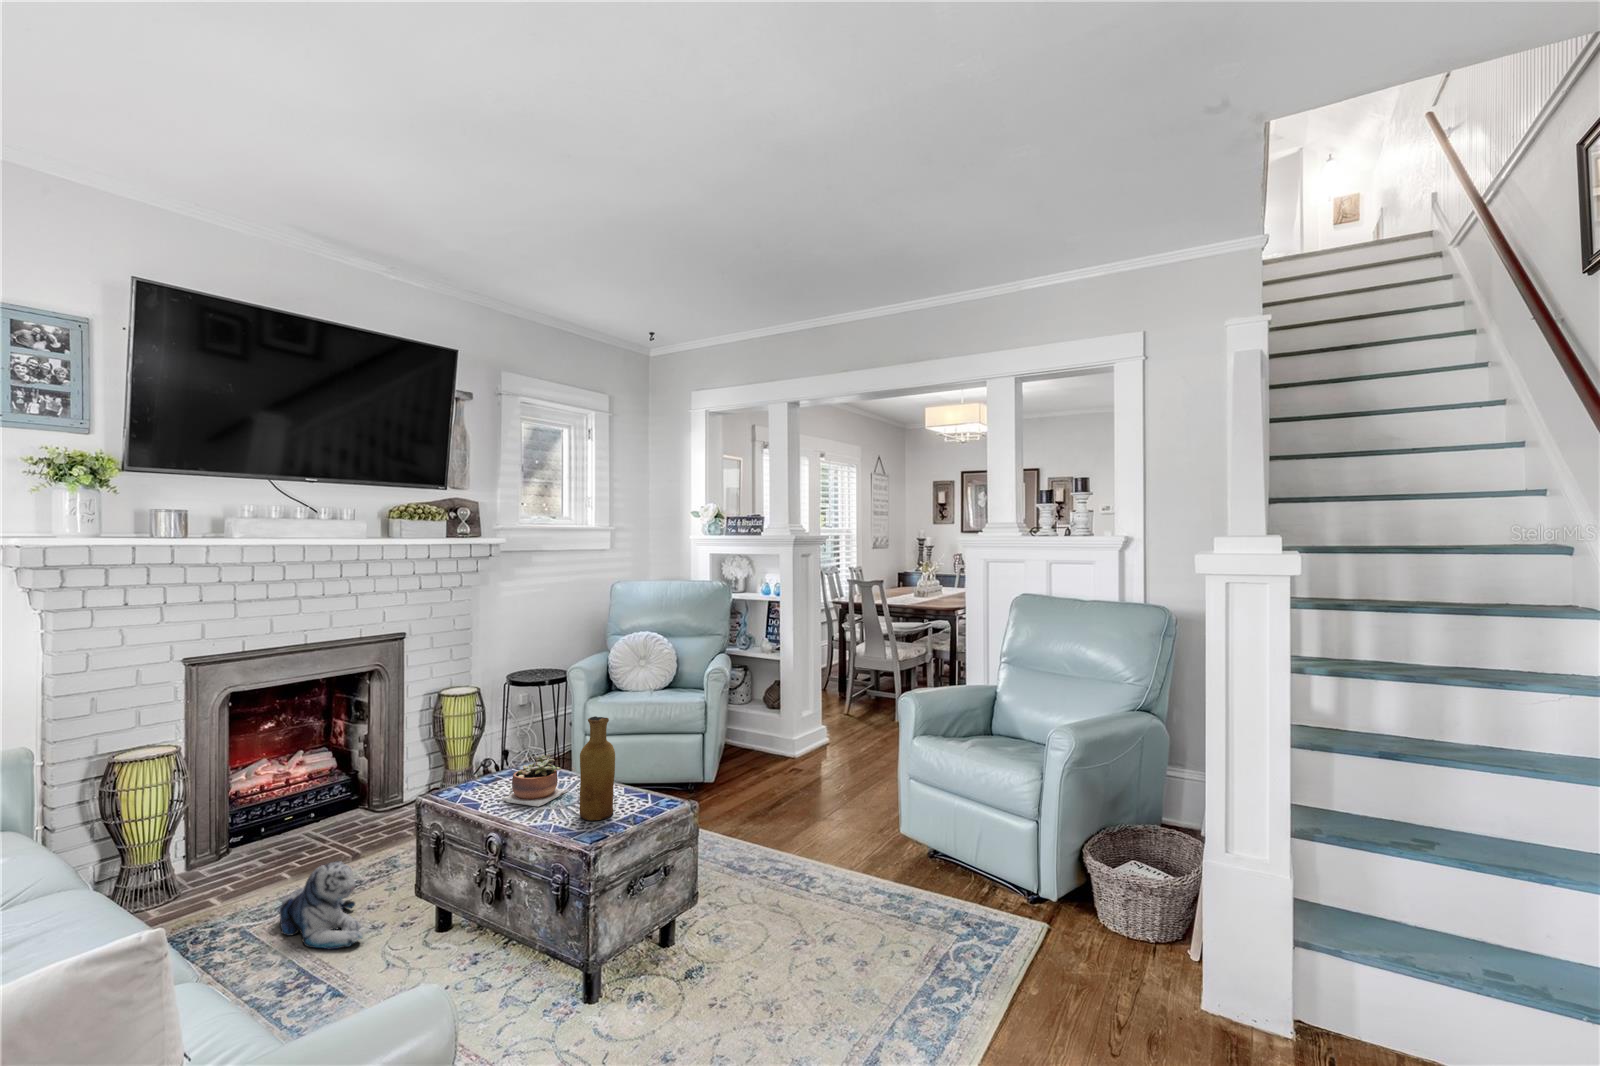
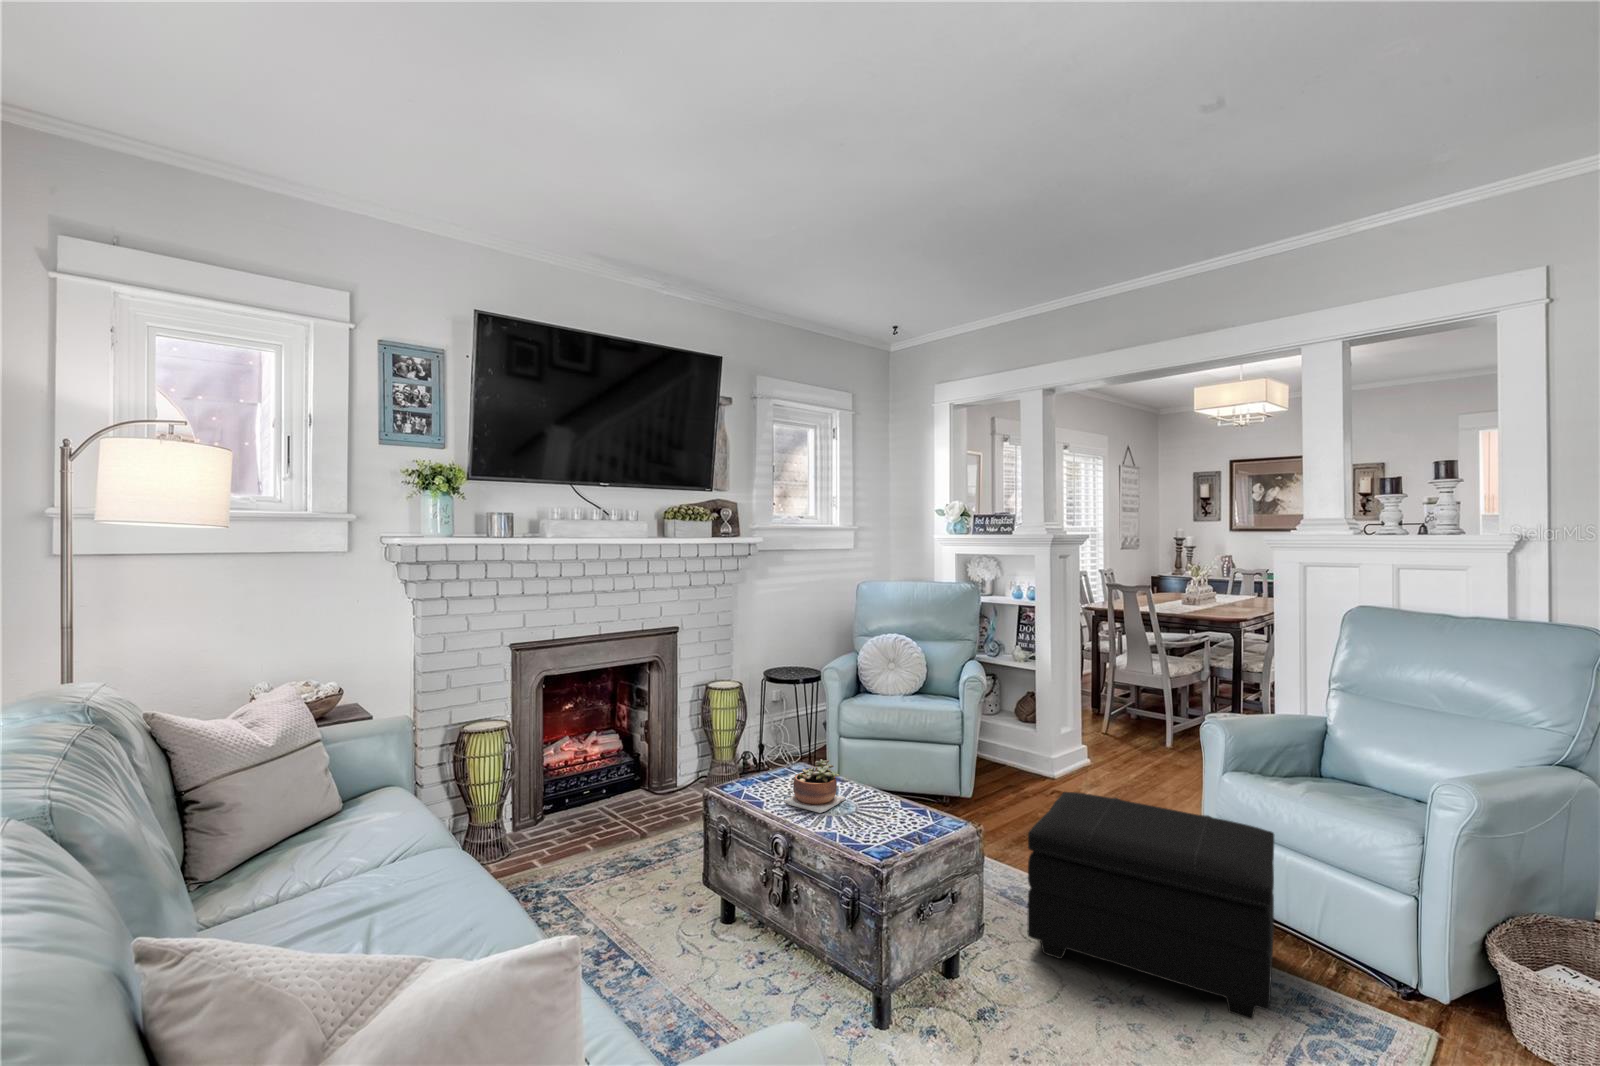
vase: present [580,716,615,821] -> none [864,726,900,836]
footstool: none [740,766,945,940] -> present [1027,792,1274,1020]
plush toy: present [280,861,362,949] -> none [588,842,659,926]

